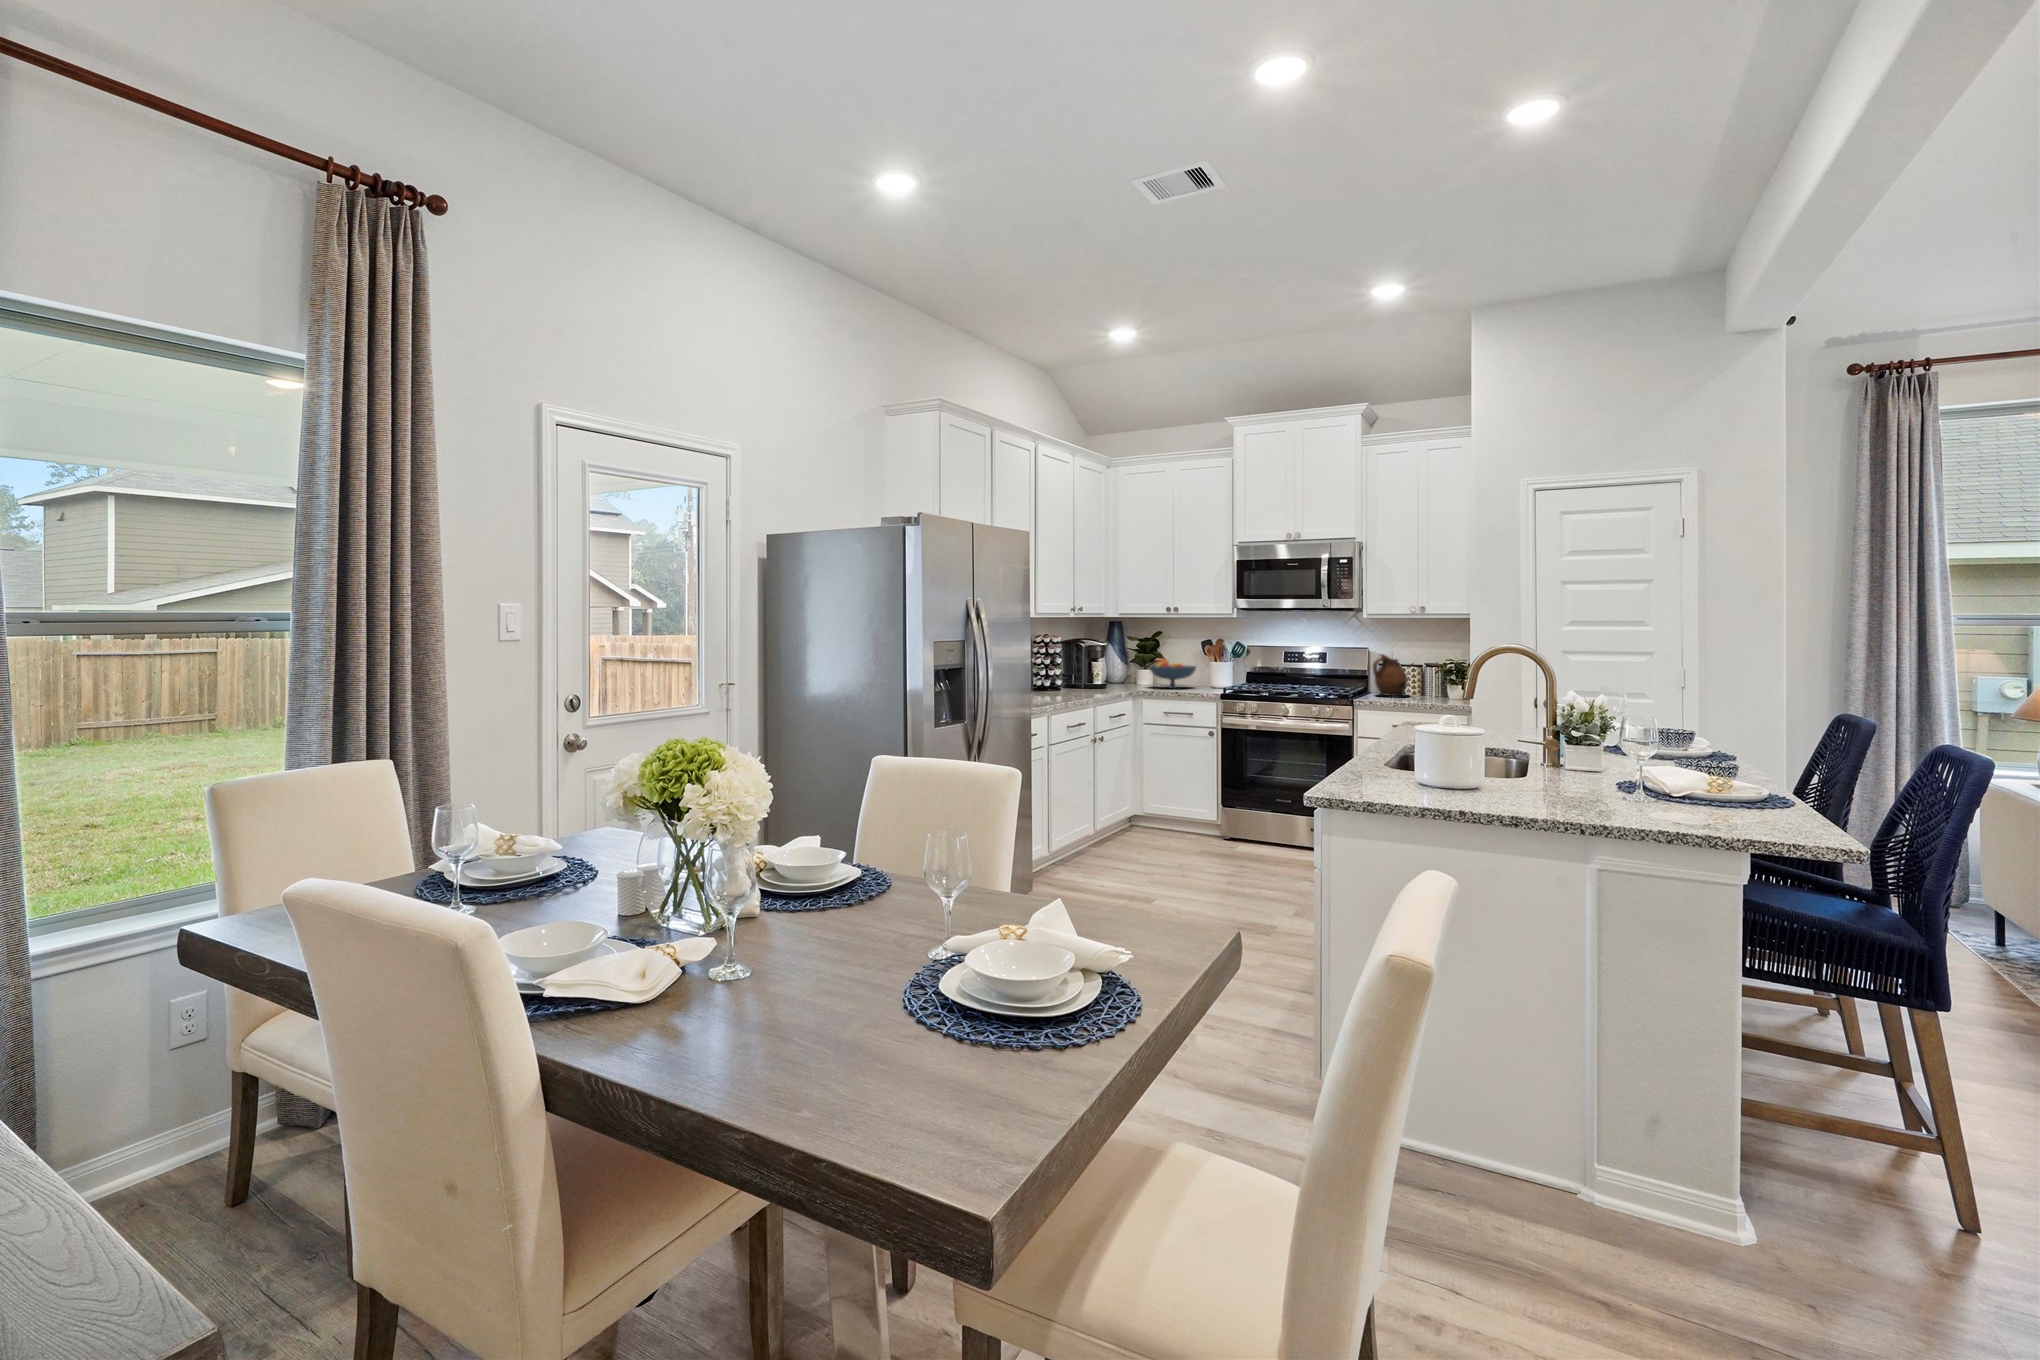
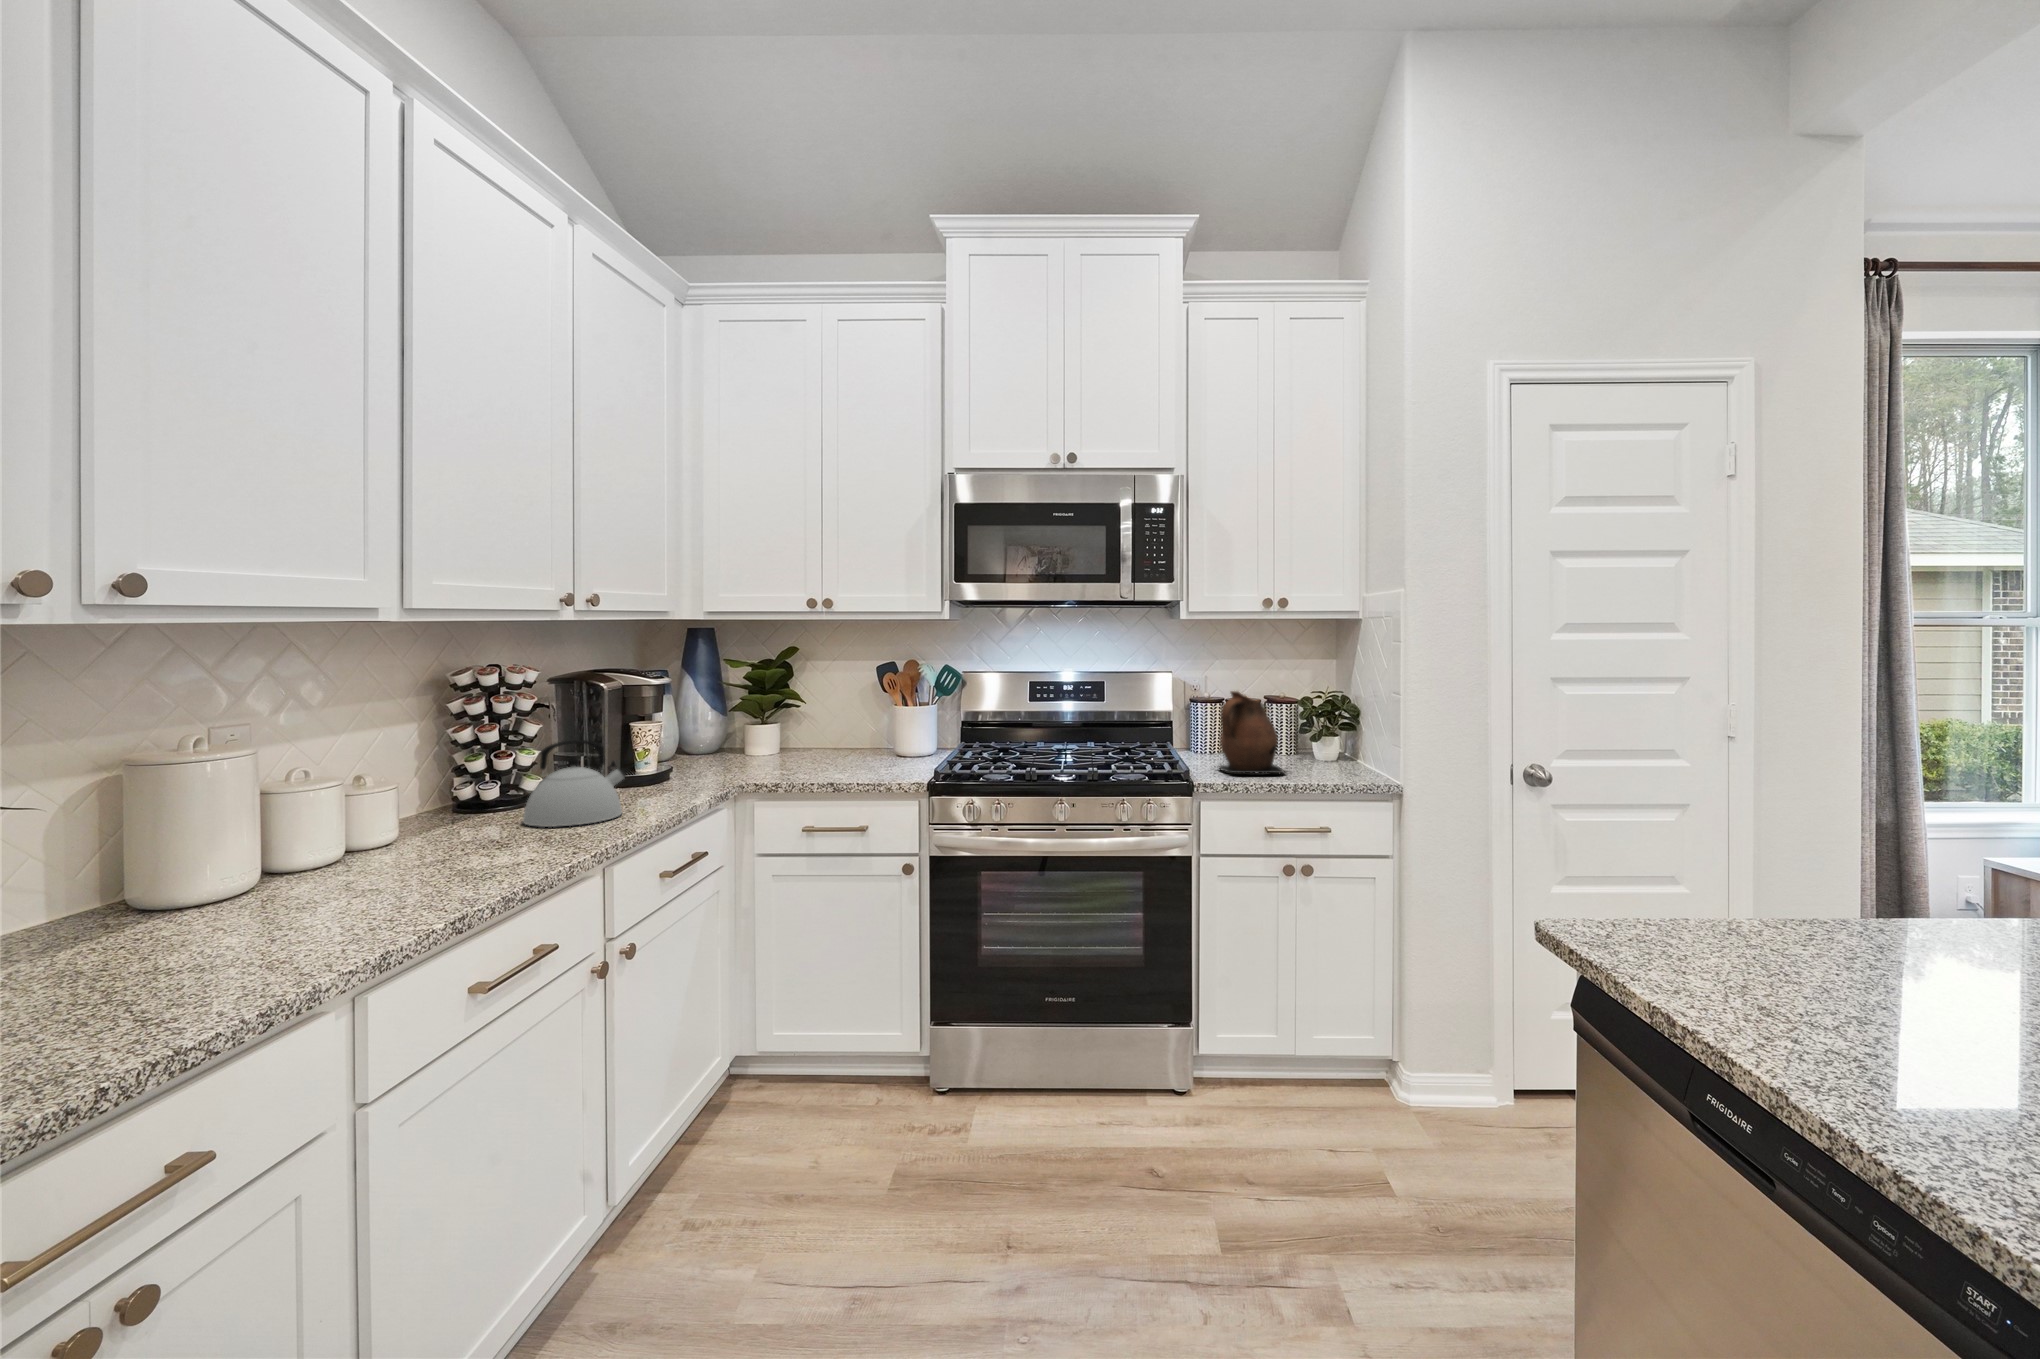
fruit bowl: present [1150,658,1196,688] -> none [769,704,872,771]
kettle: none [1061,664,1096,694] -> present [523,740,626,827]

